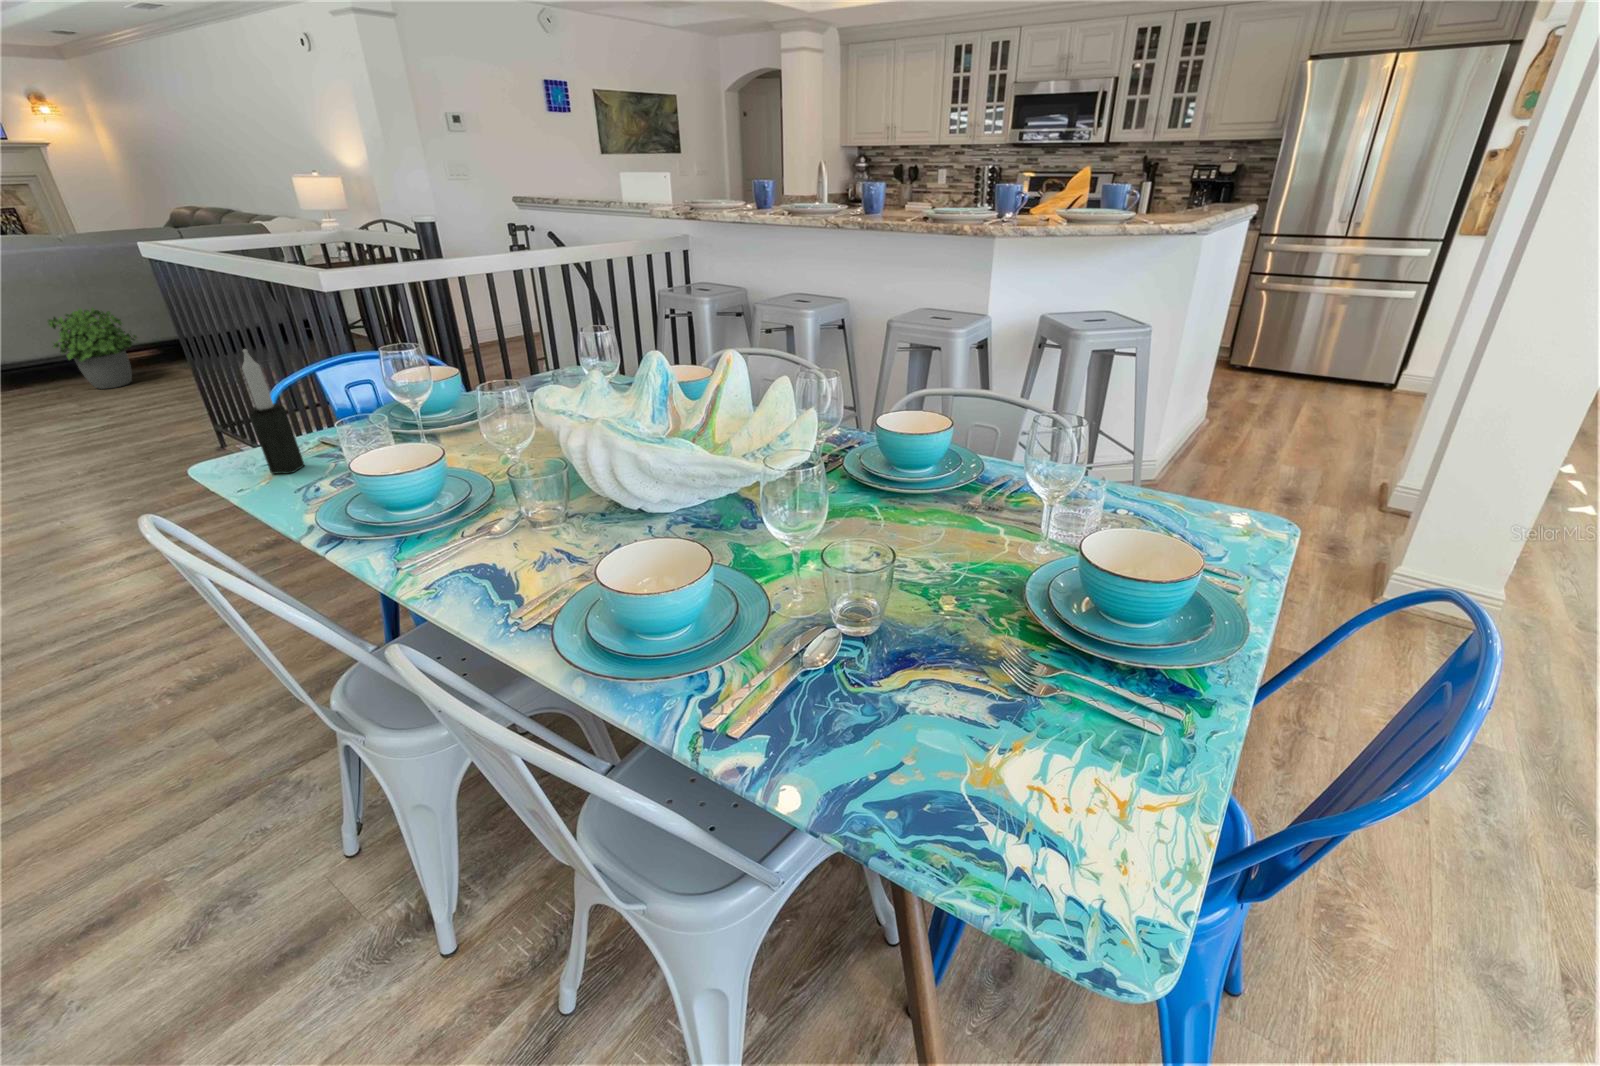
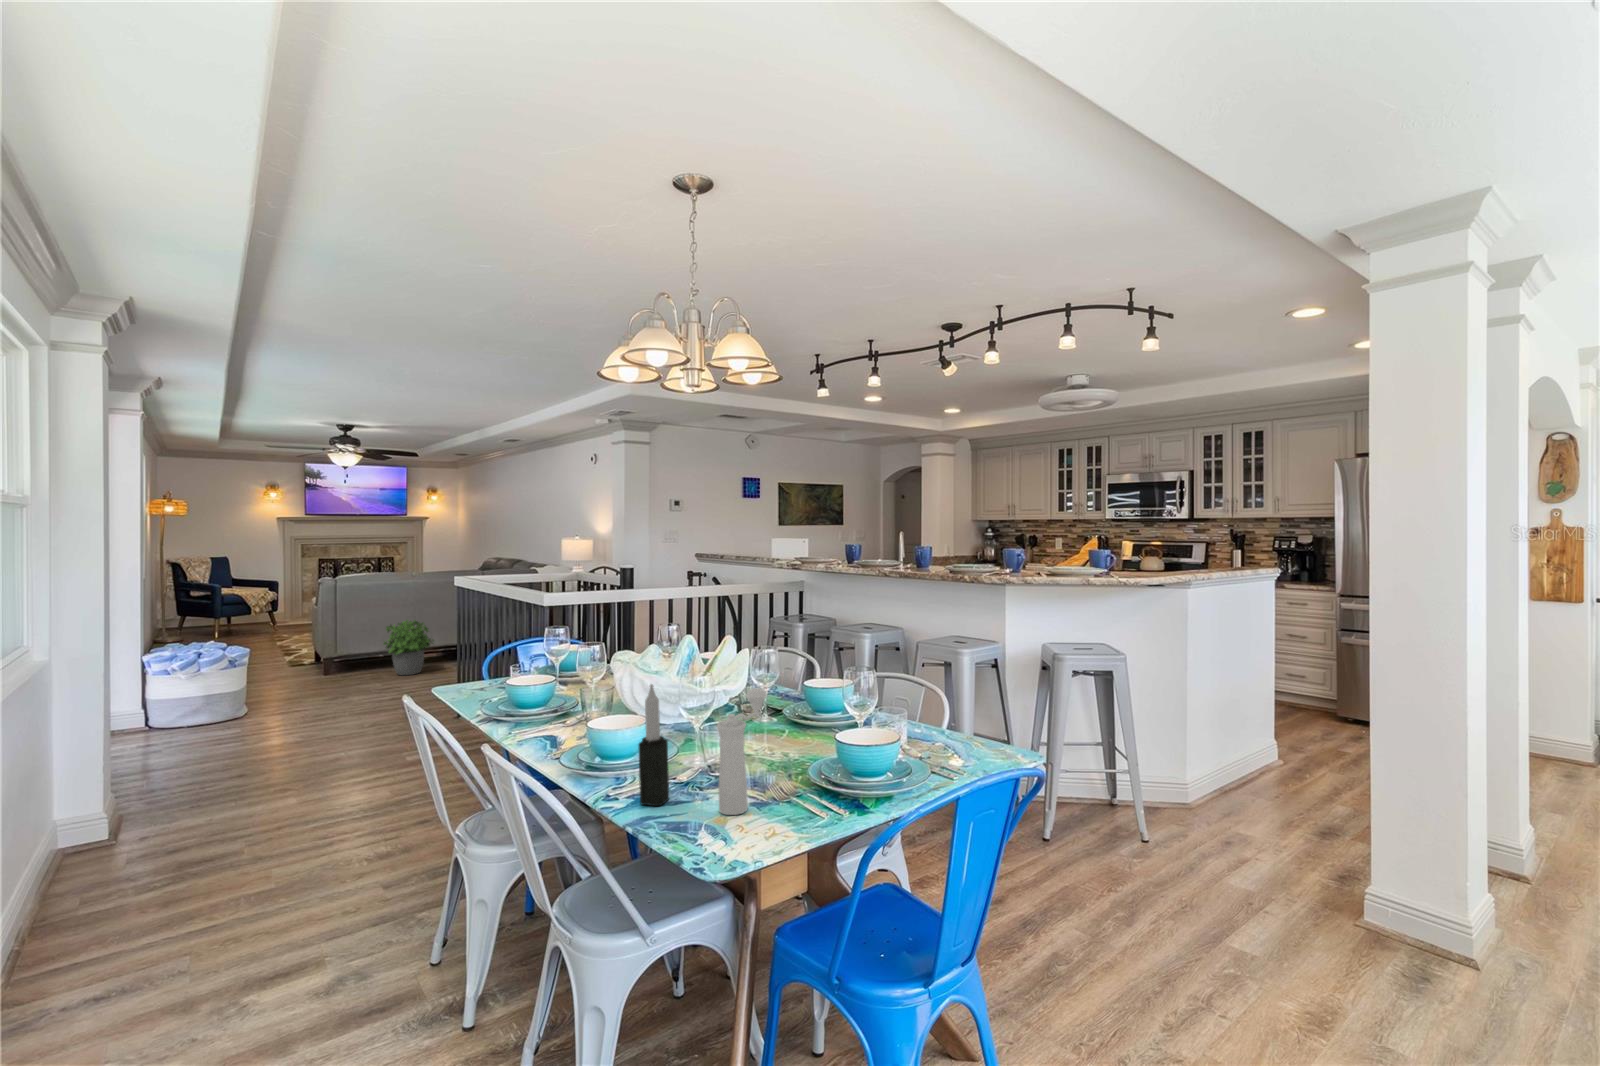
candle: present [242,349,304,474] -> present [639,684,669,806]
pepper mill: none [945,494,1018,742] -> present [717,688,767,815]

